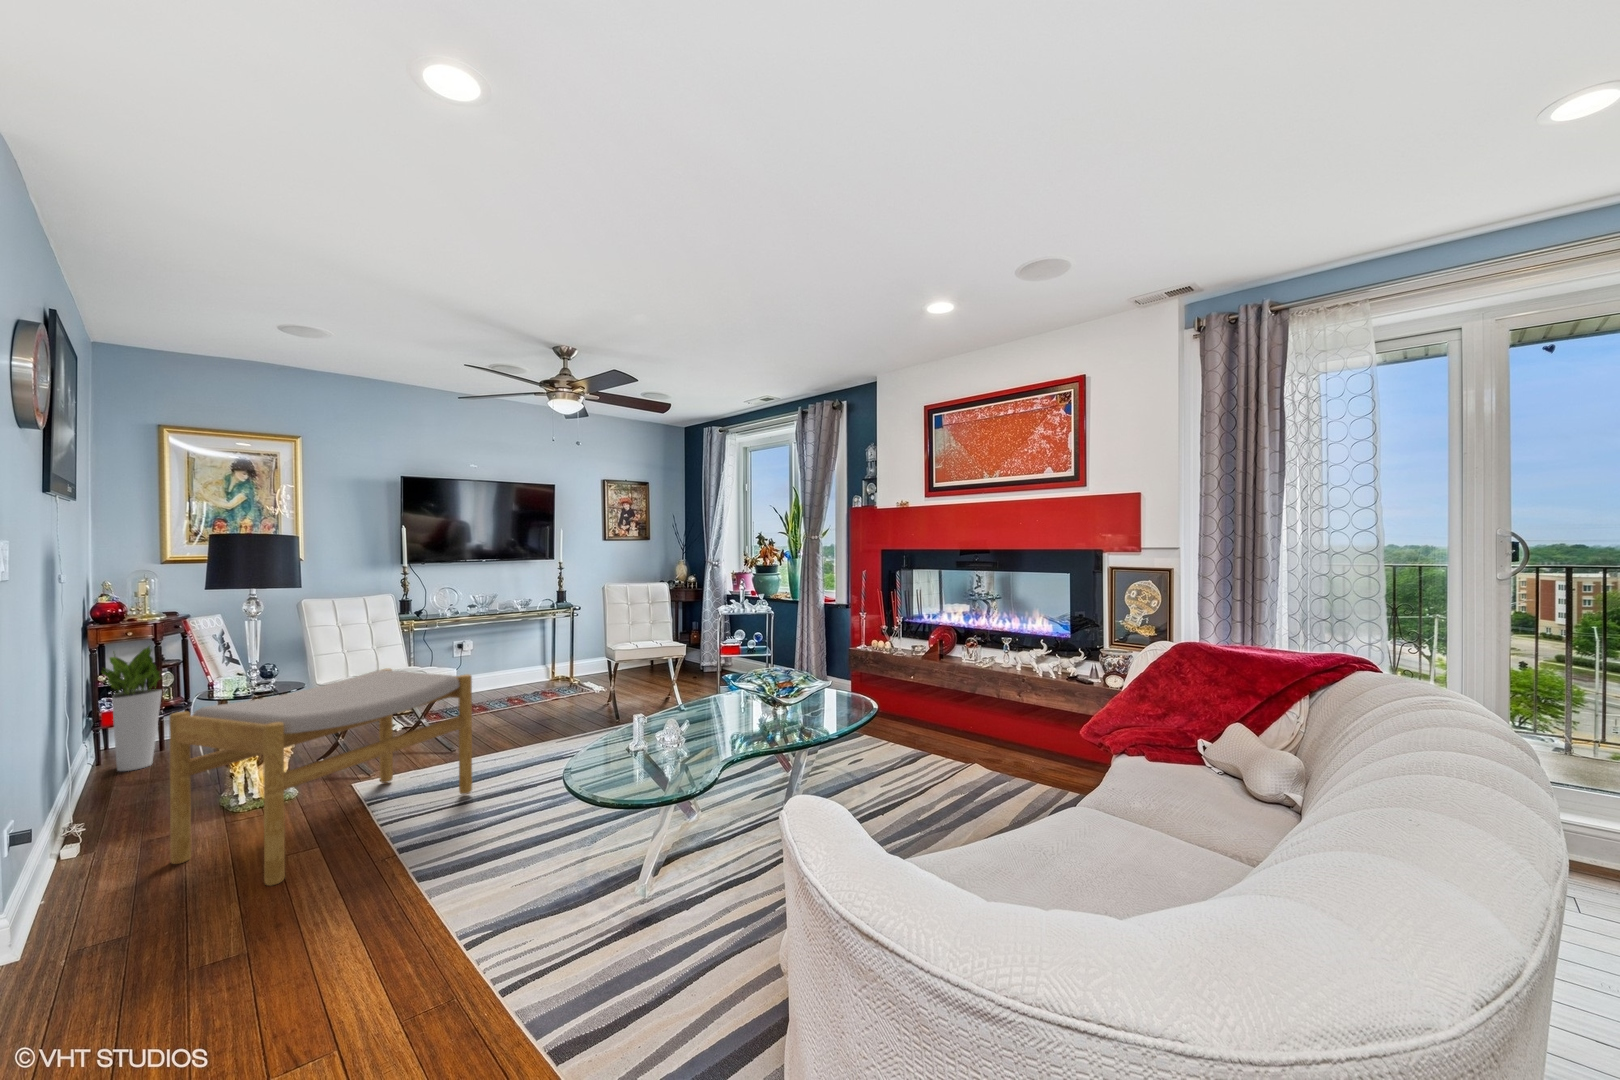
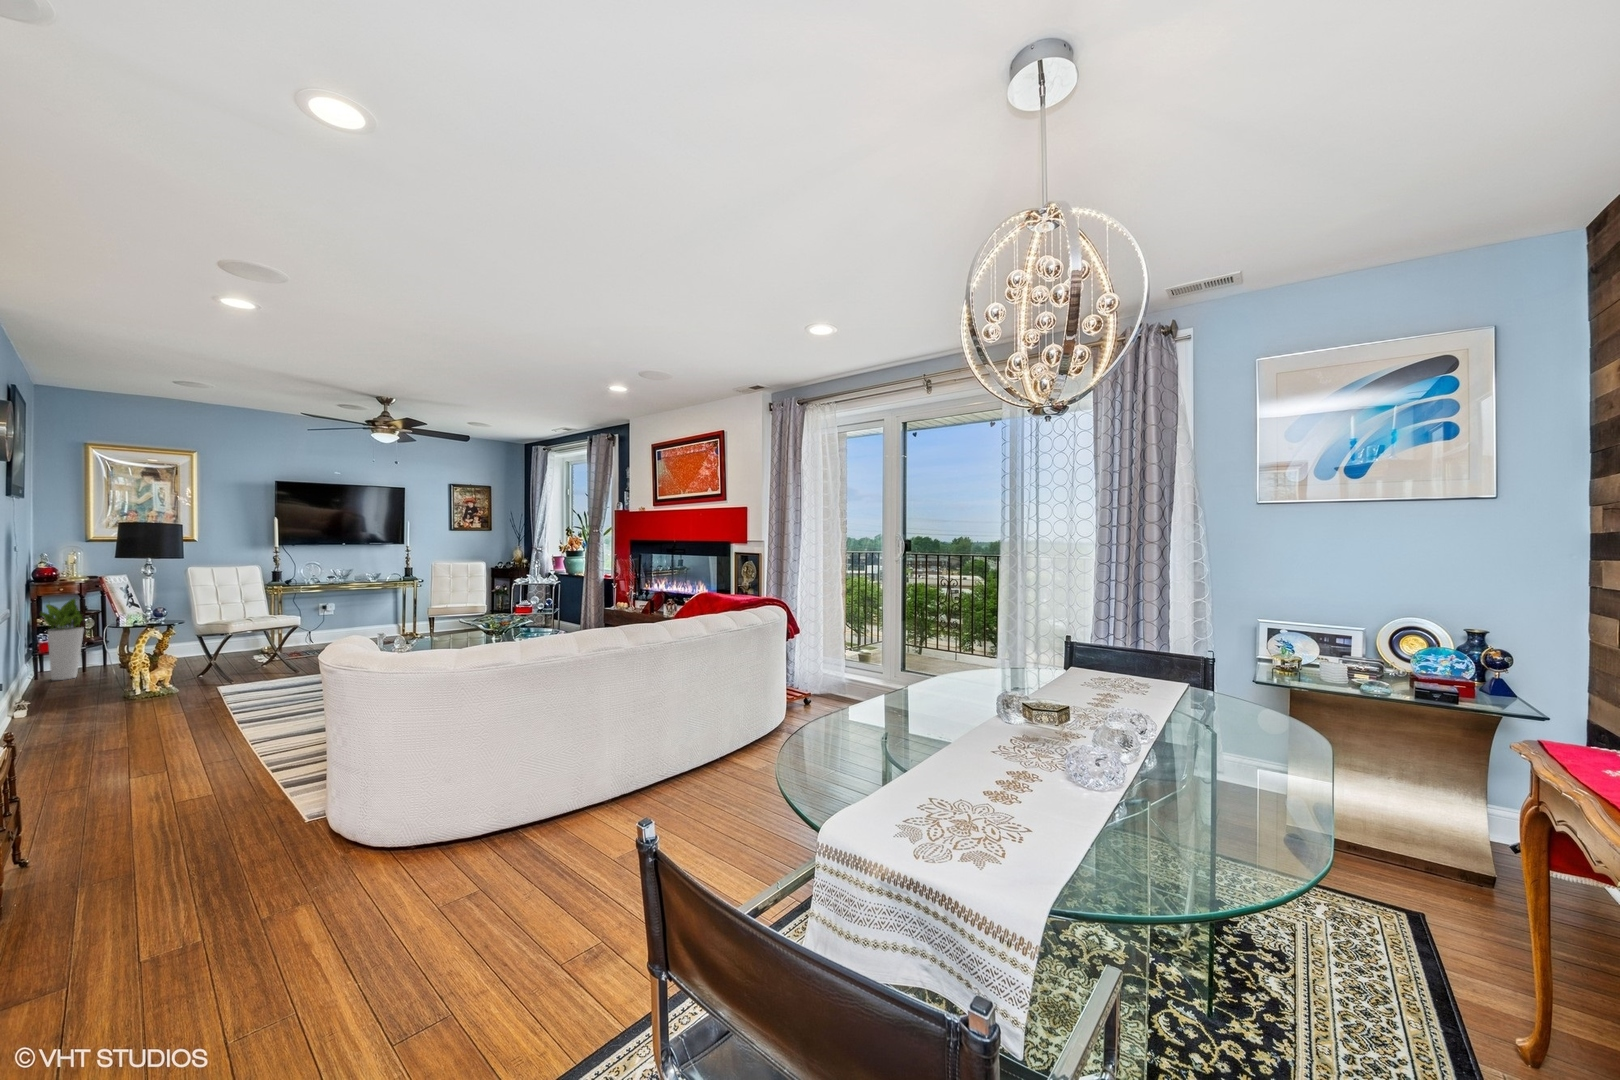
footstool: present [169,669,472,886] -> none [88,612,296,723]

